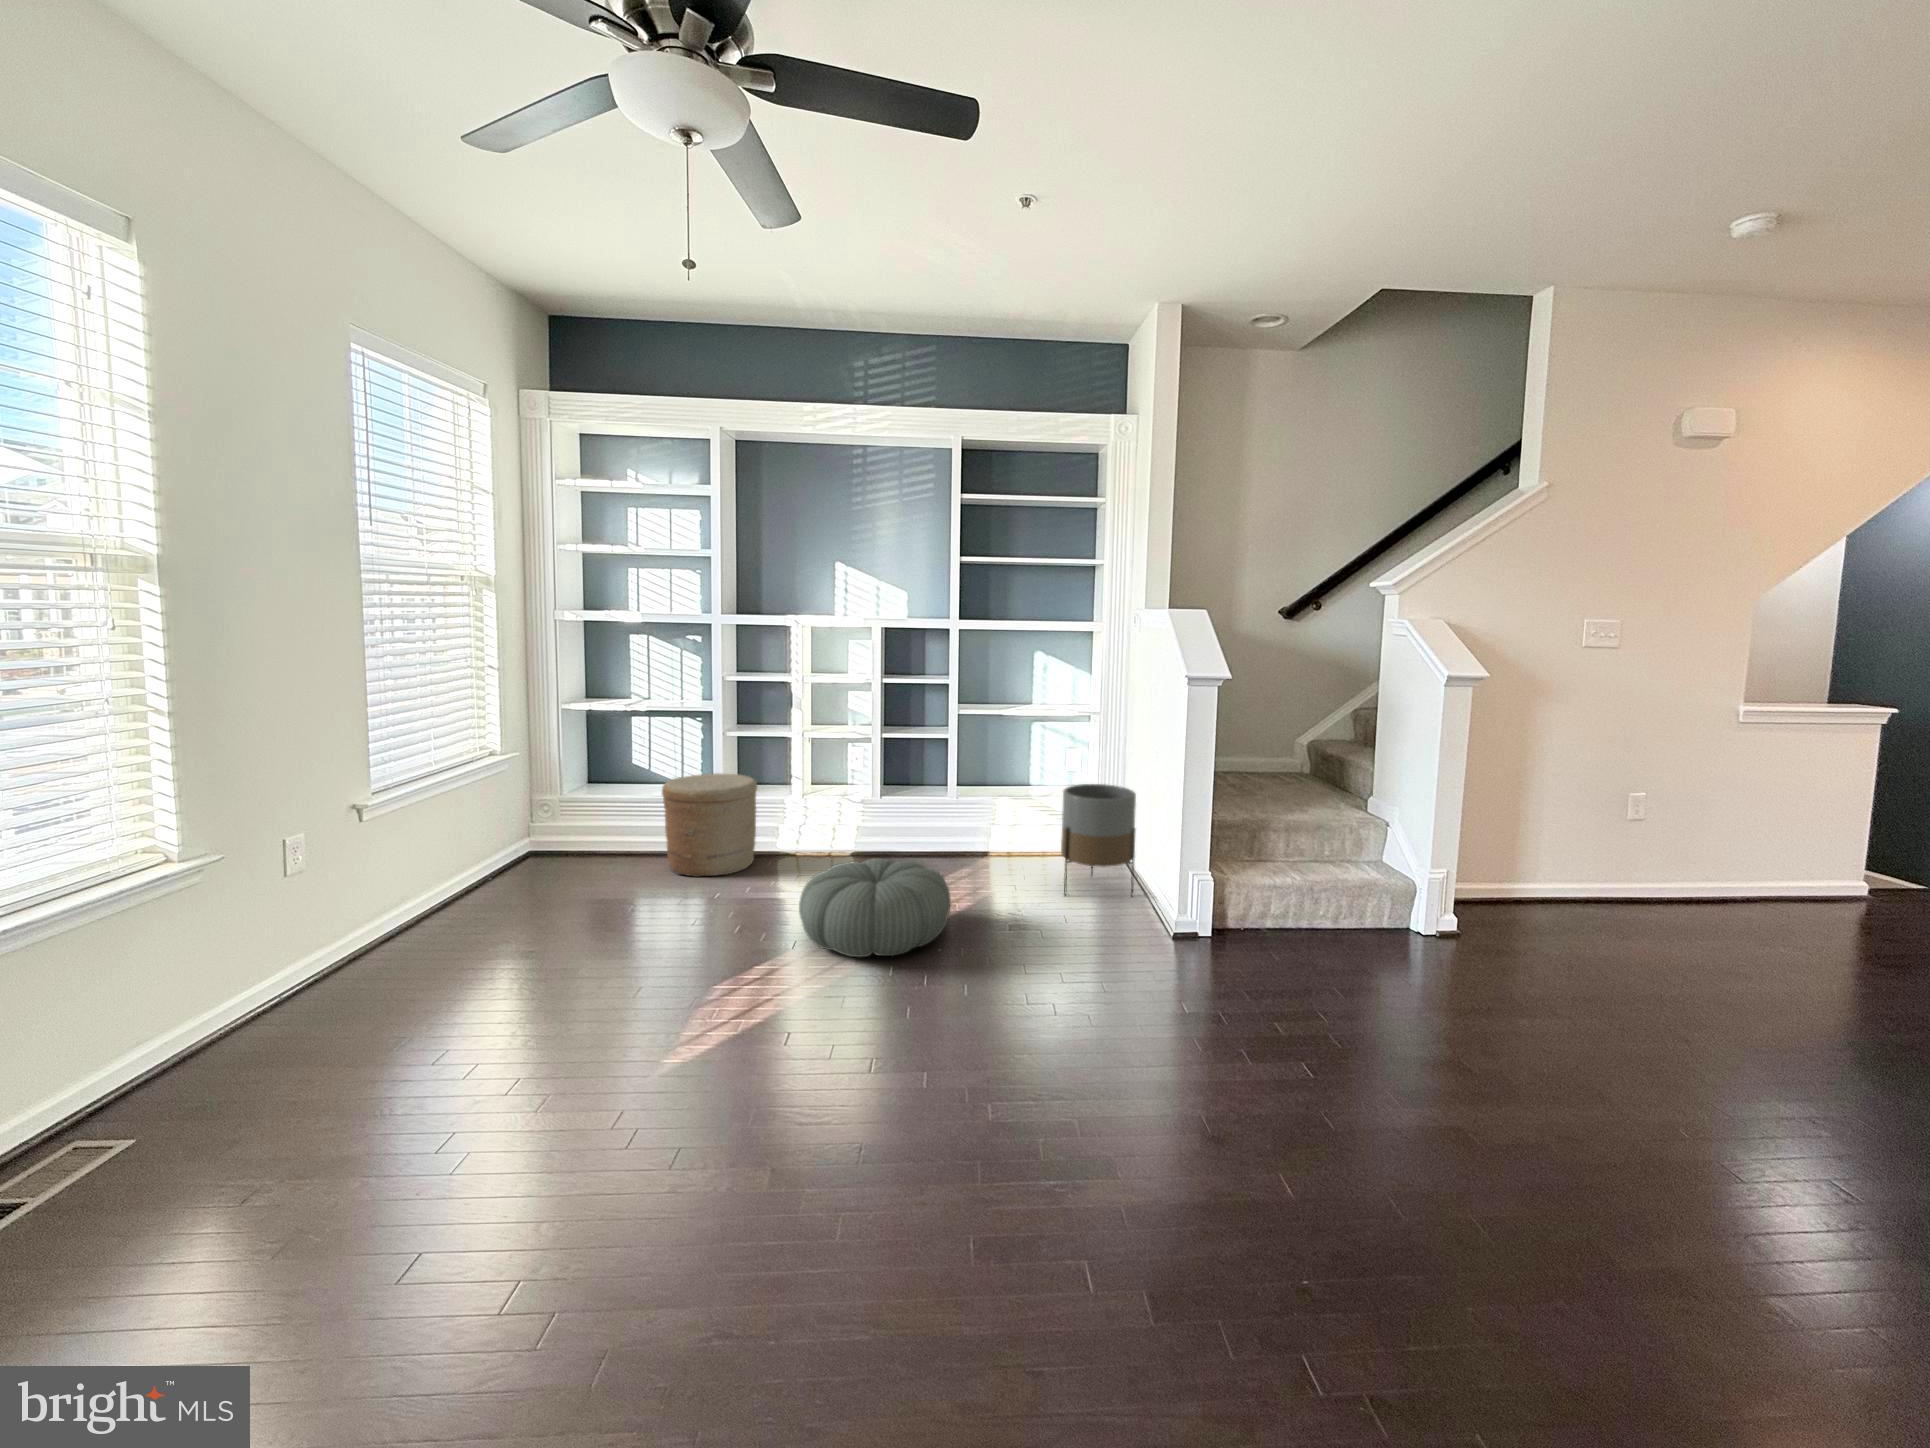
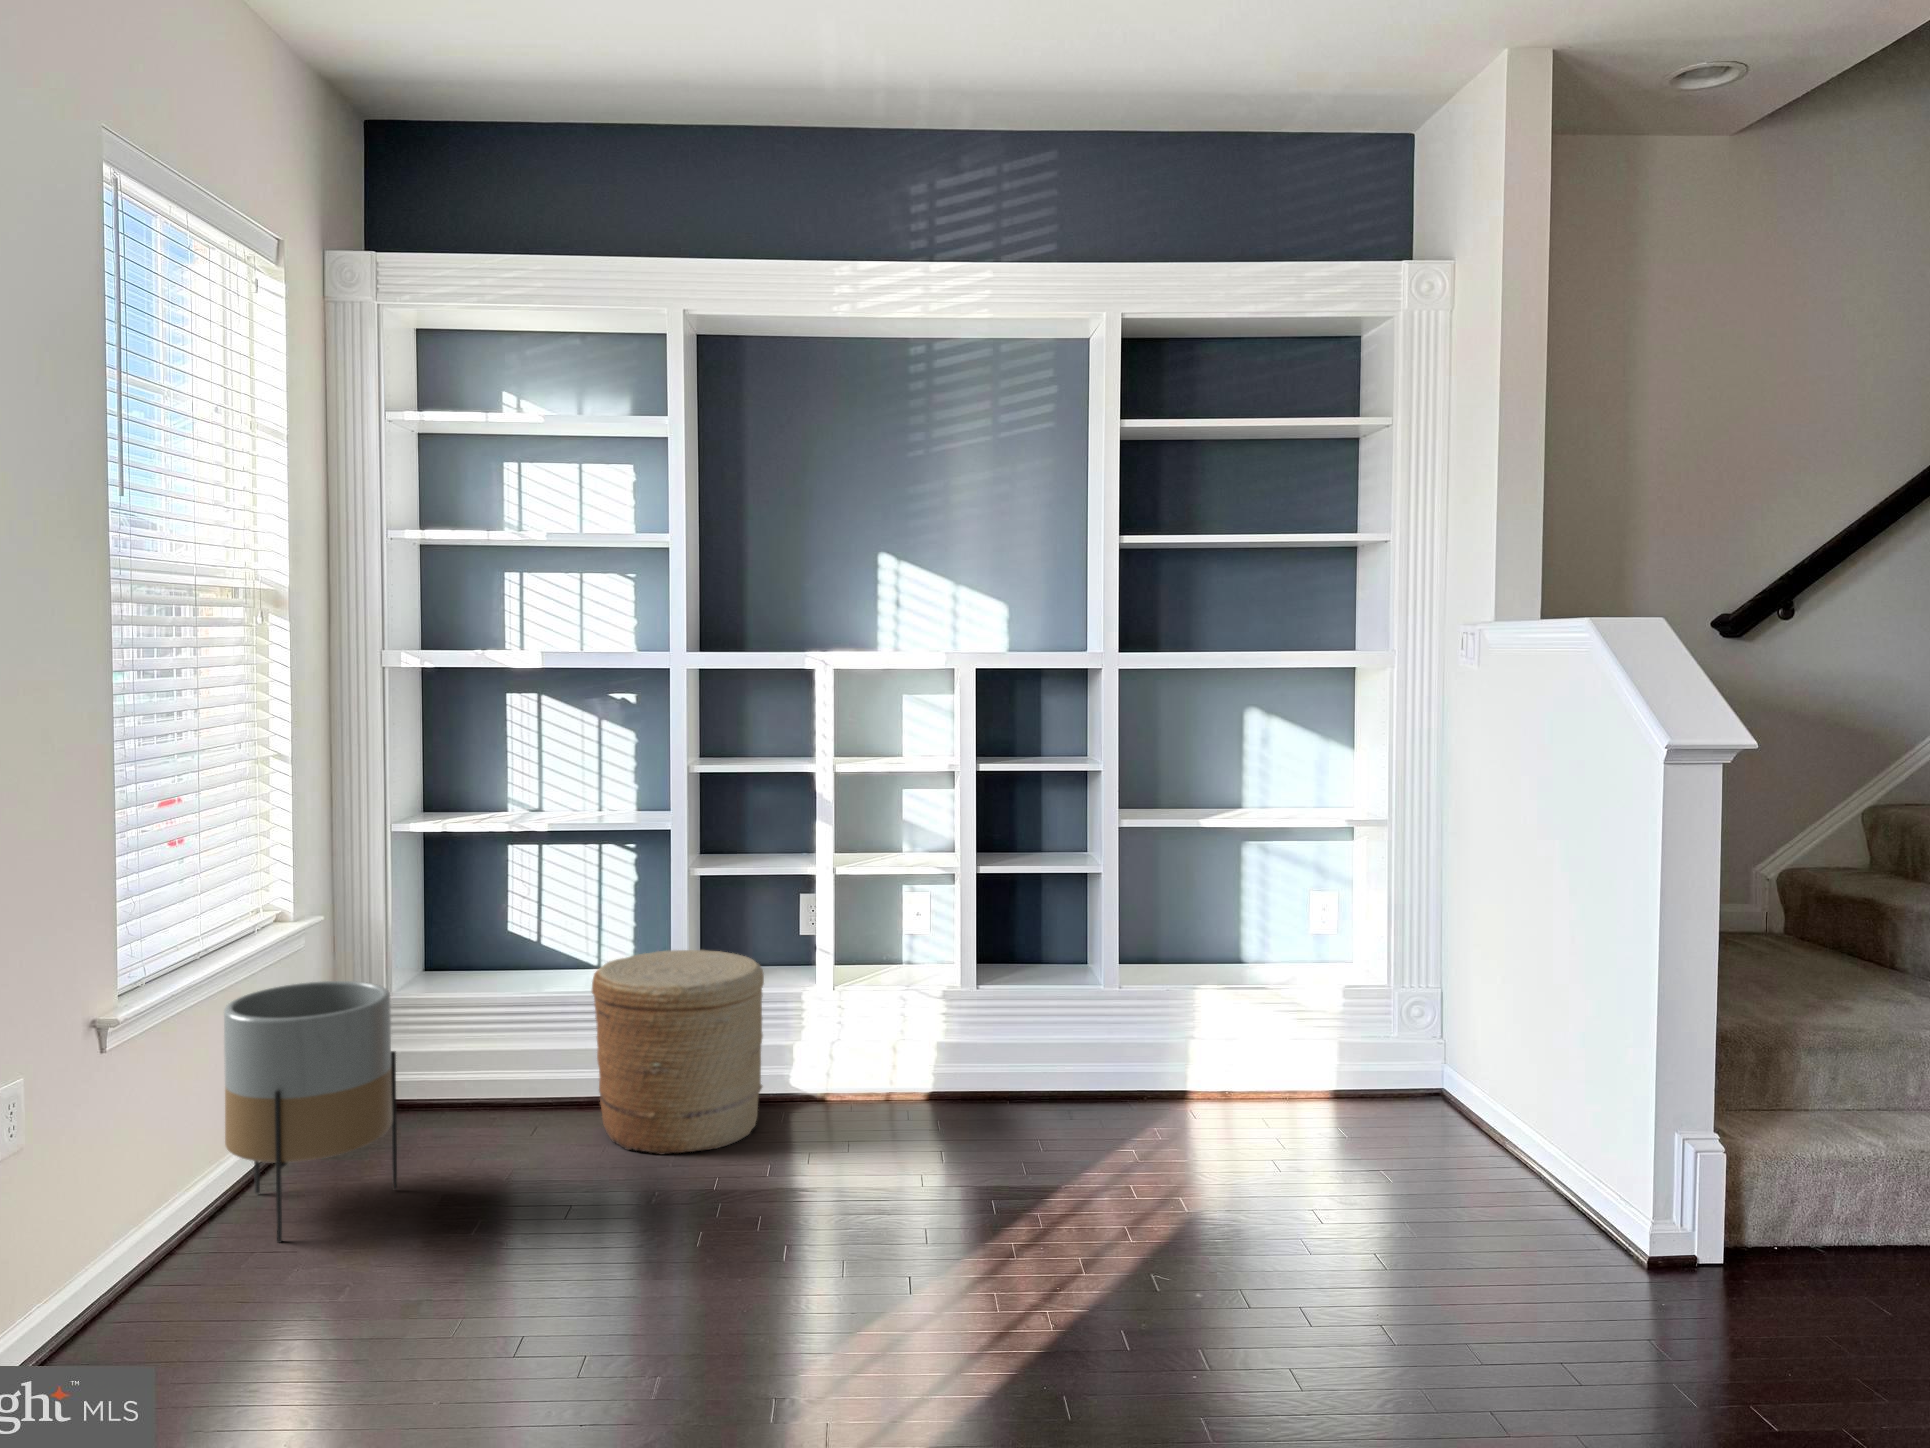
planter: present [1061,784,1136,896] -> present [224,981,397,1243]
pouf: present [799,858,951,957] -> none [926,1123,1232,1340]

